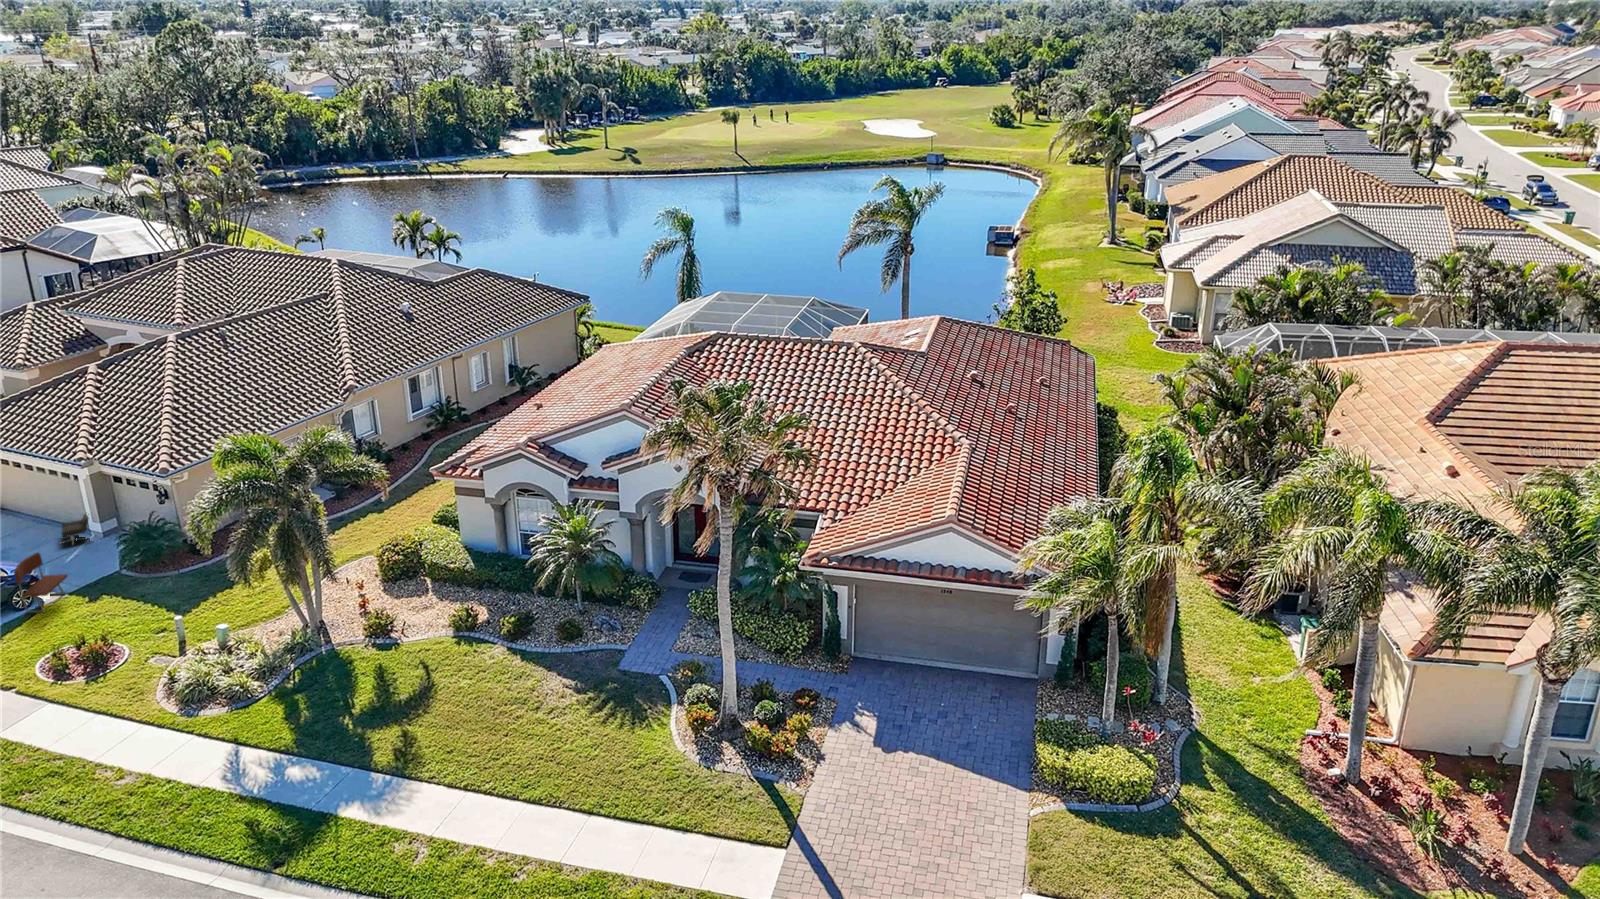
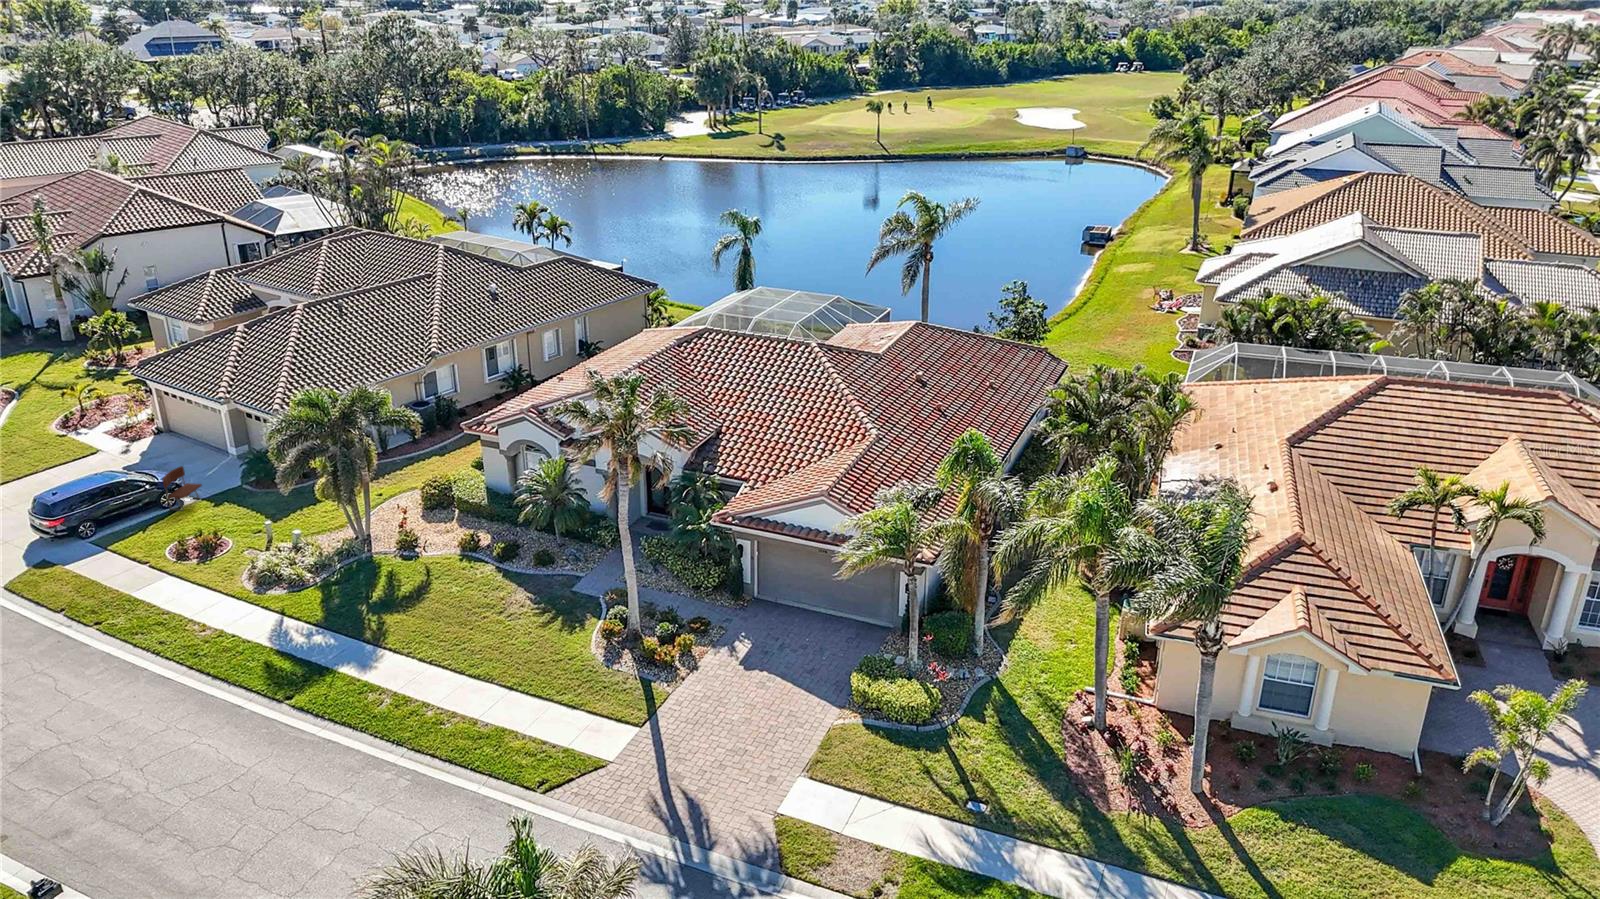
lounge chair: present [62,514,89,544] -> none [205,439,227,462]

